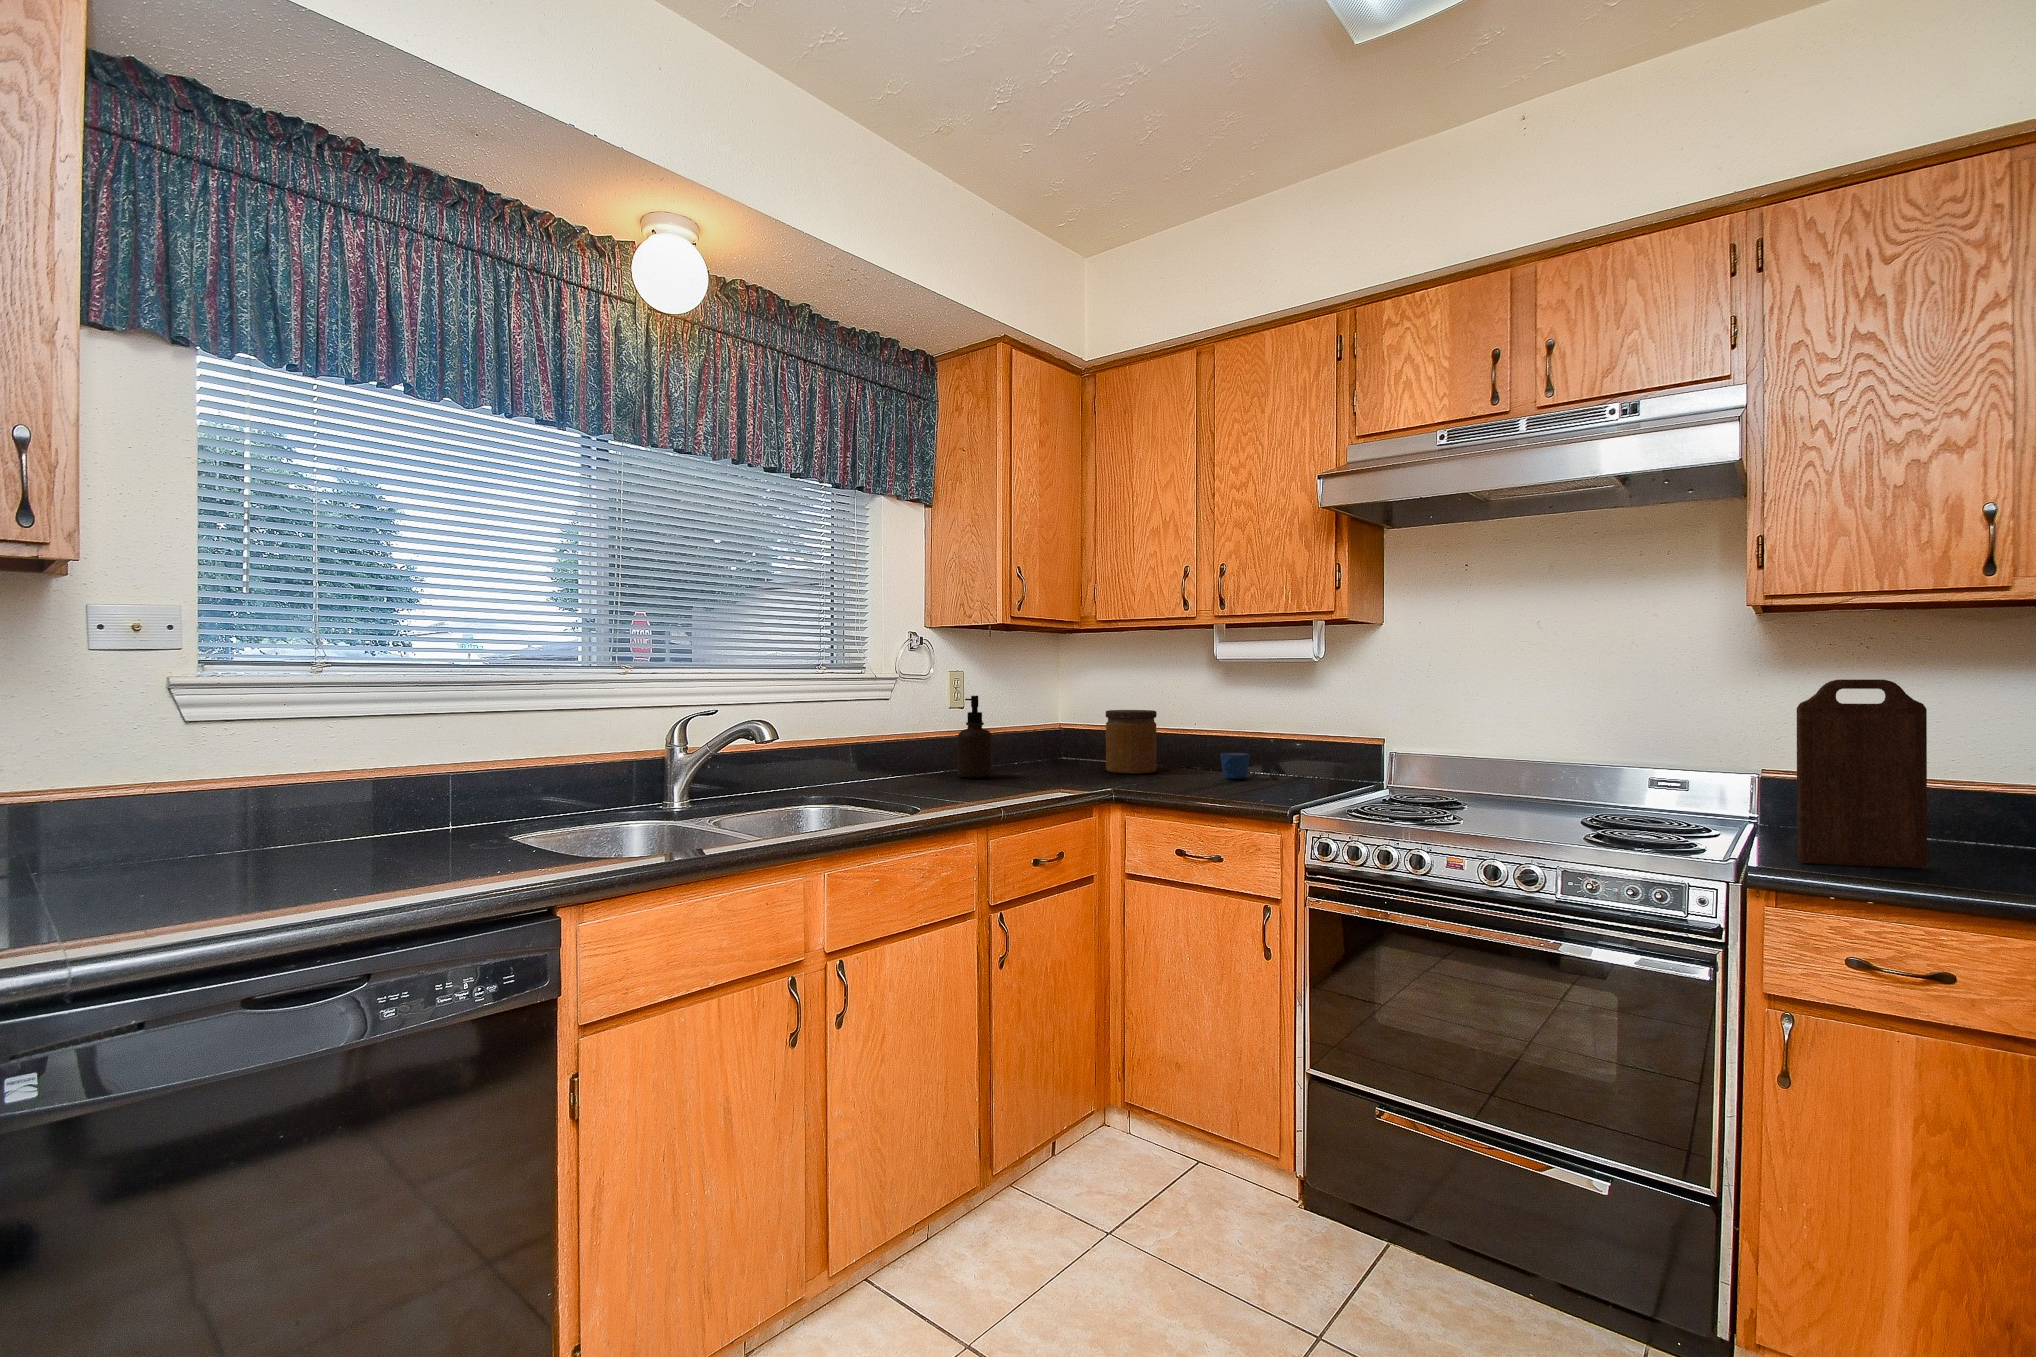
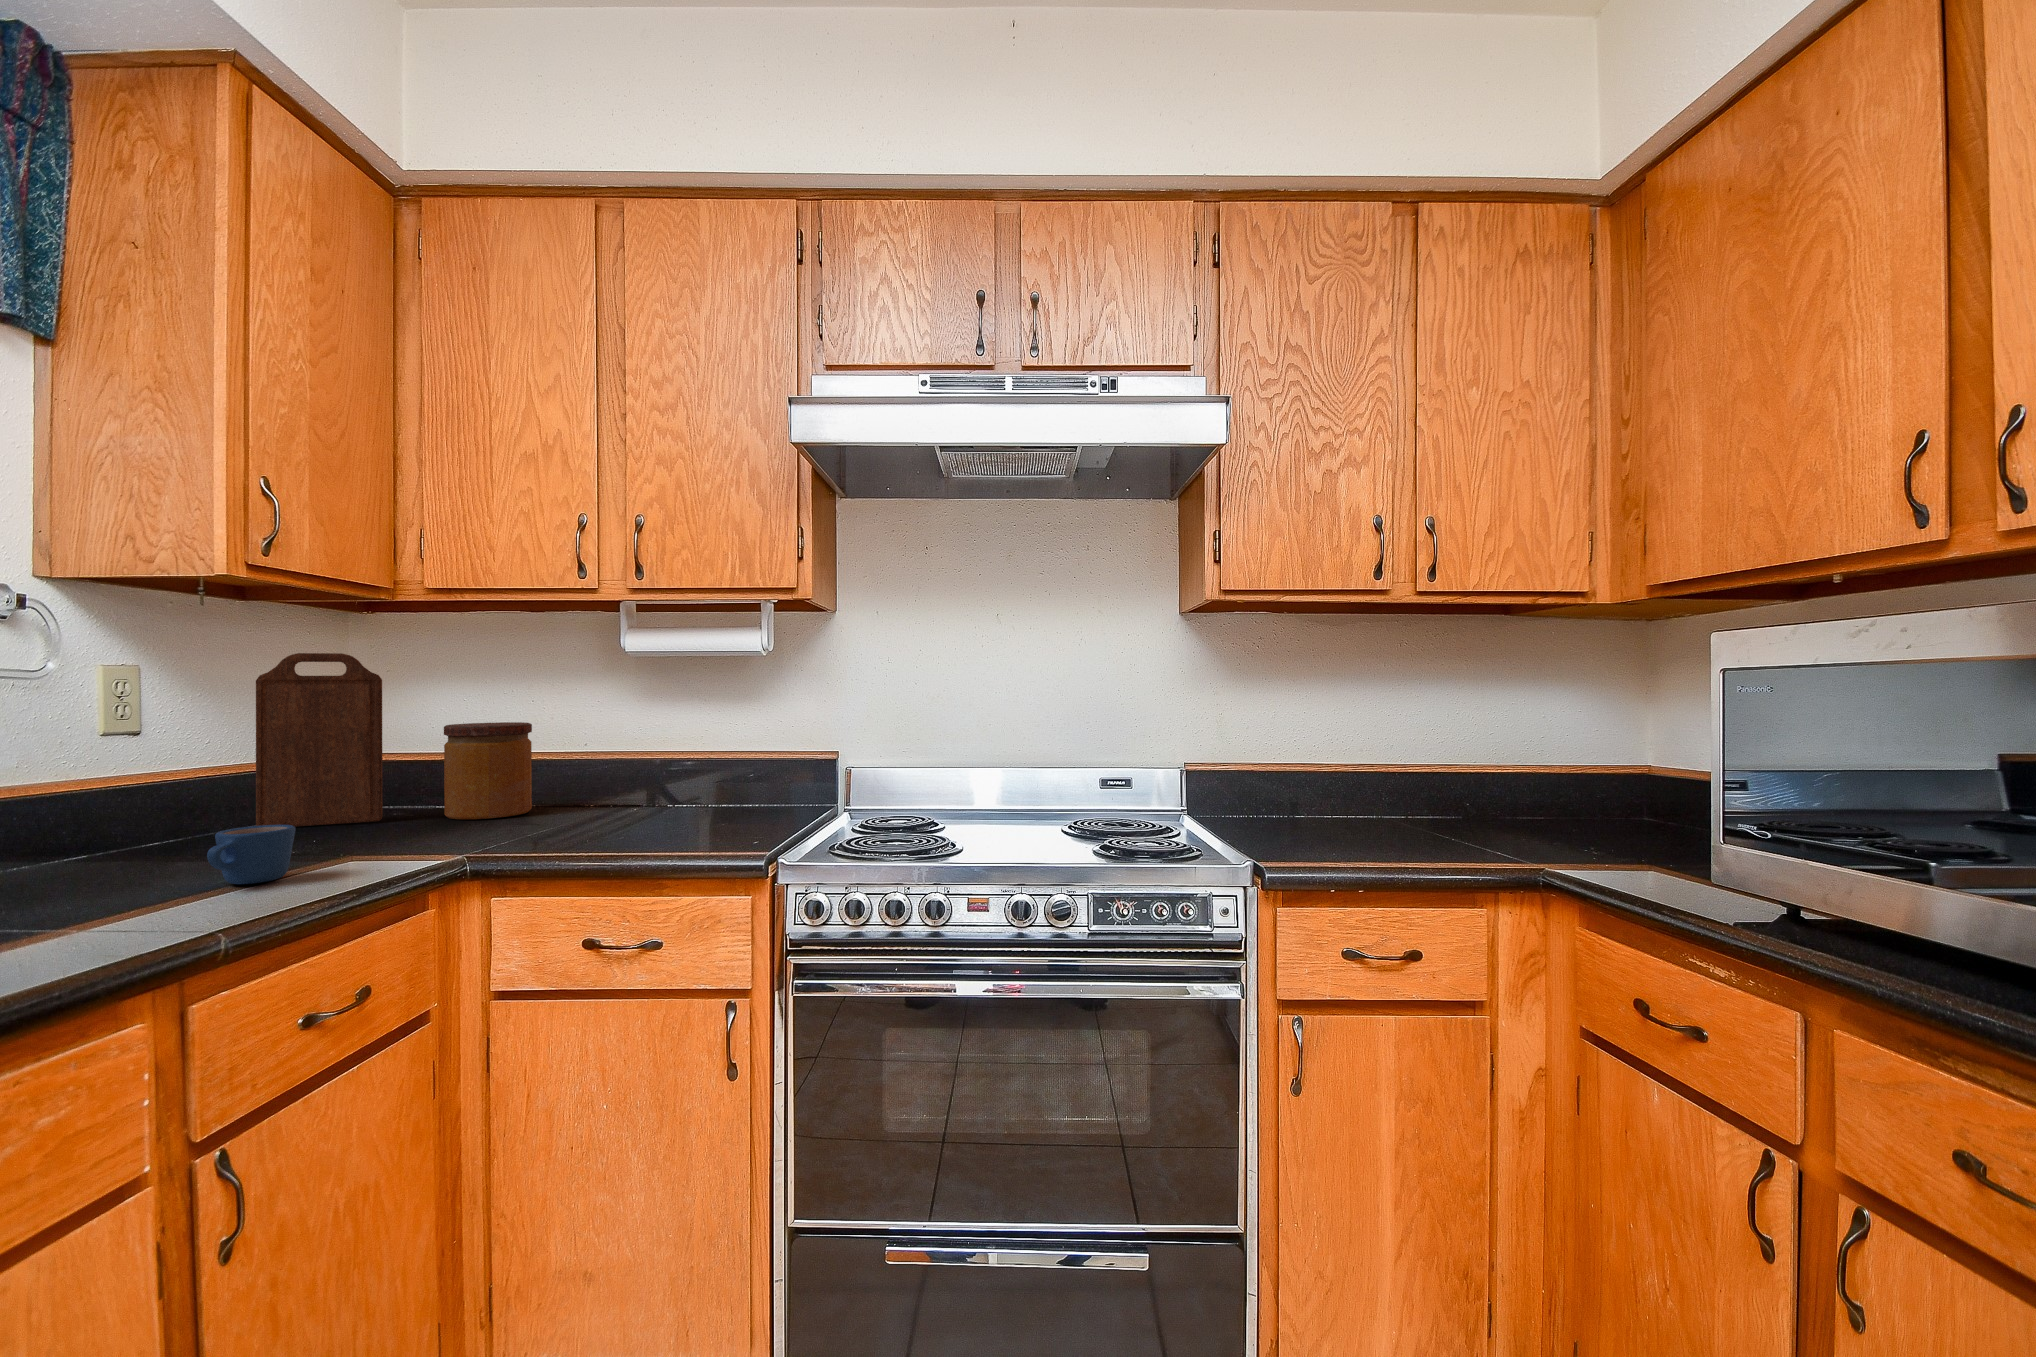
cutting board: present [1797,679,1927,867] -> present [256,653,383,827]
soap dispenser: present [957,696,993,778] -> none [108,707,200,861]
mug: present [1220,753,1250,779] -> present [207,825,296,884]

